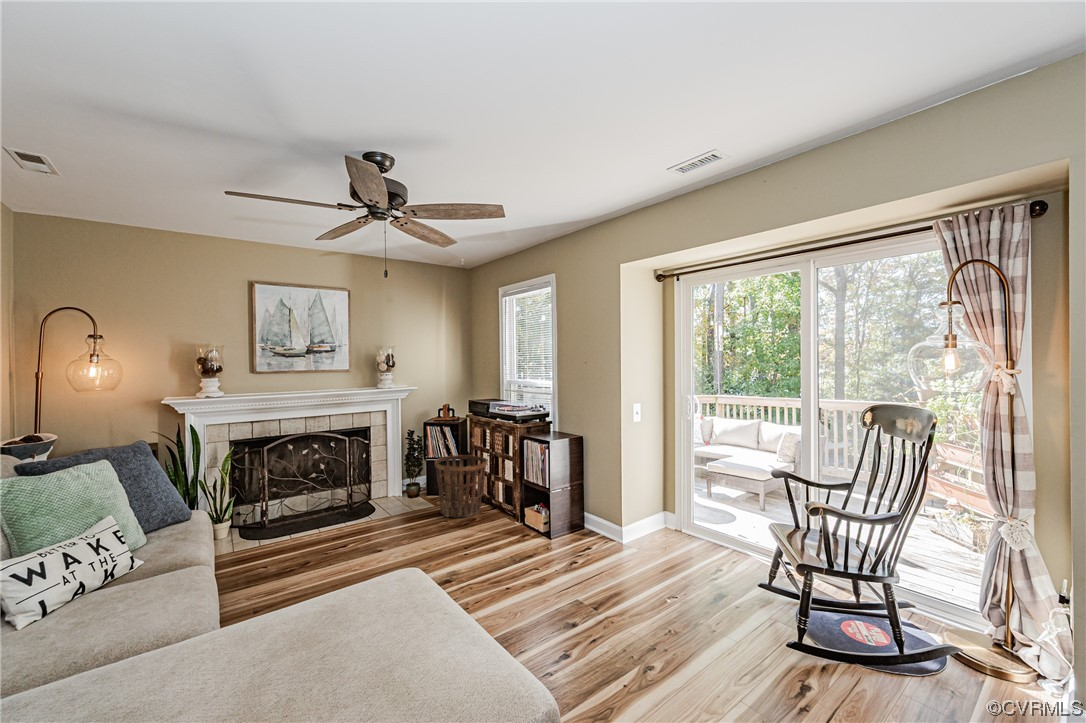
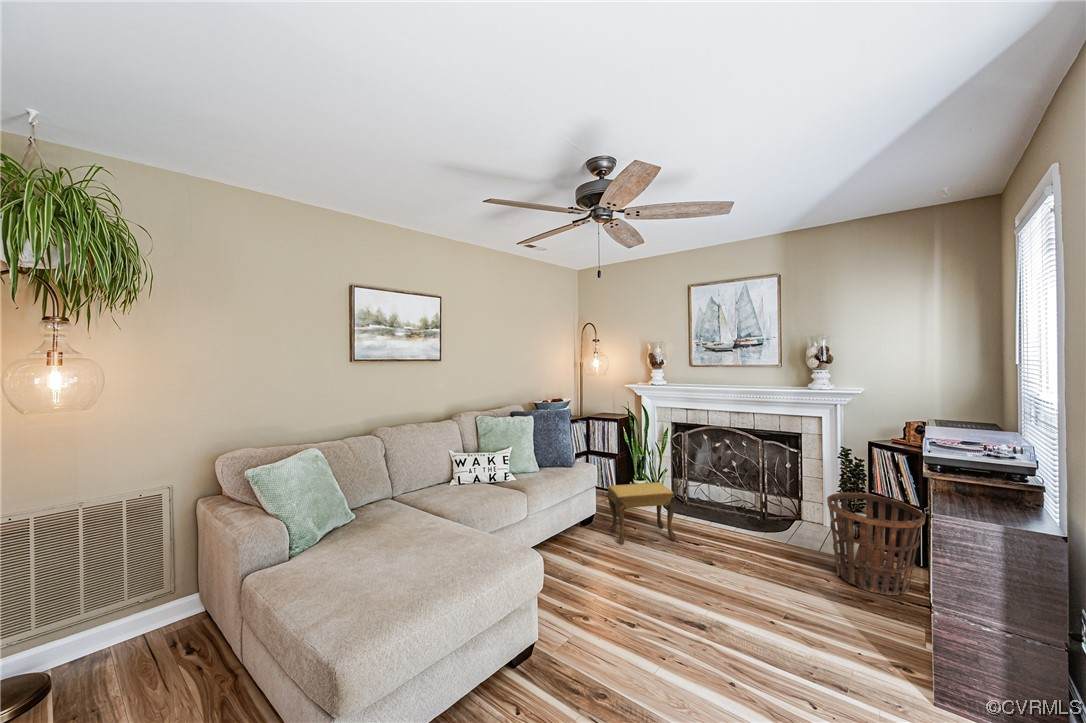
footstool: none [242,503,326,585] -> present [608,482,676,545]

